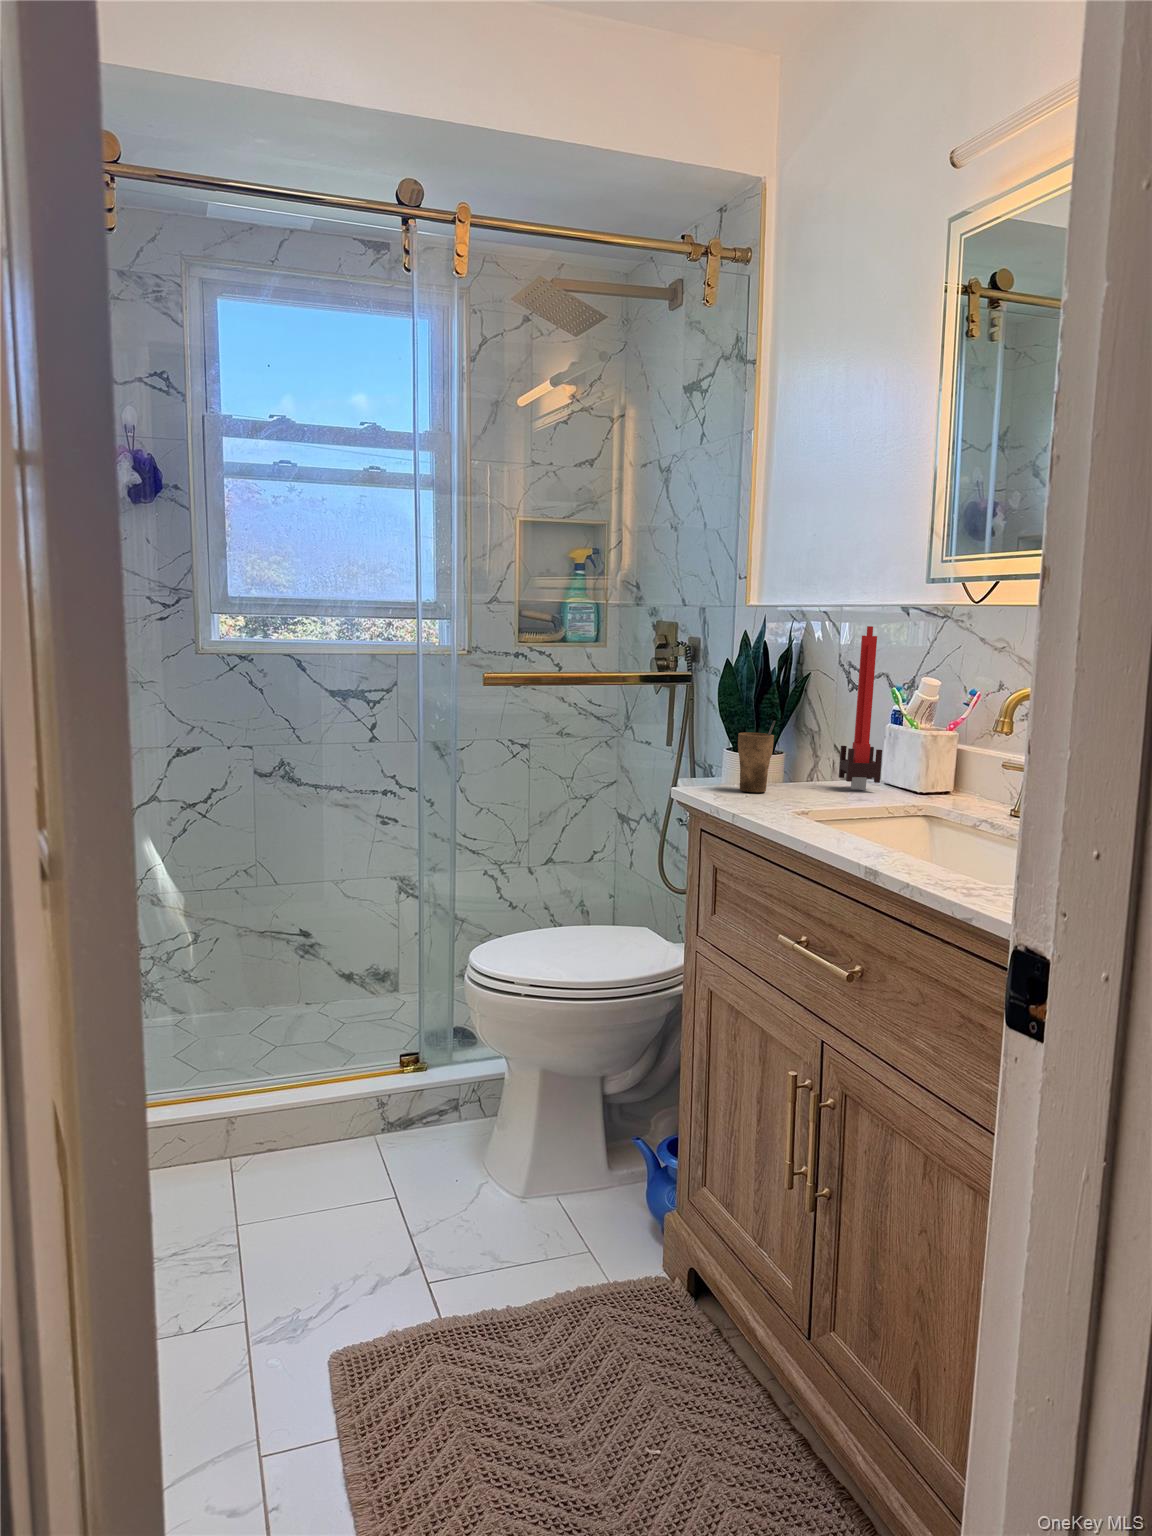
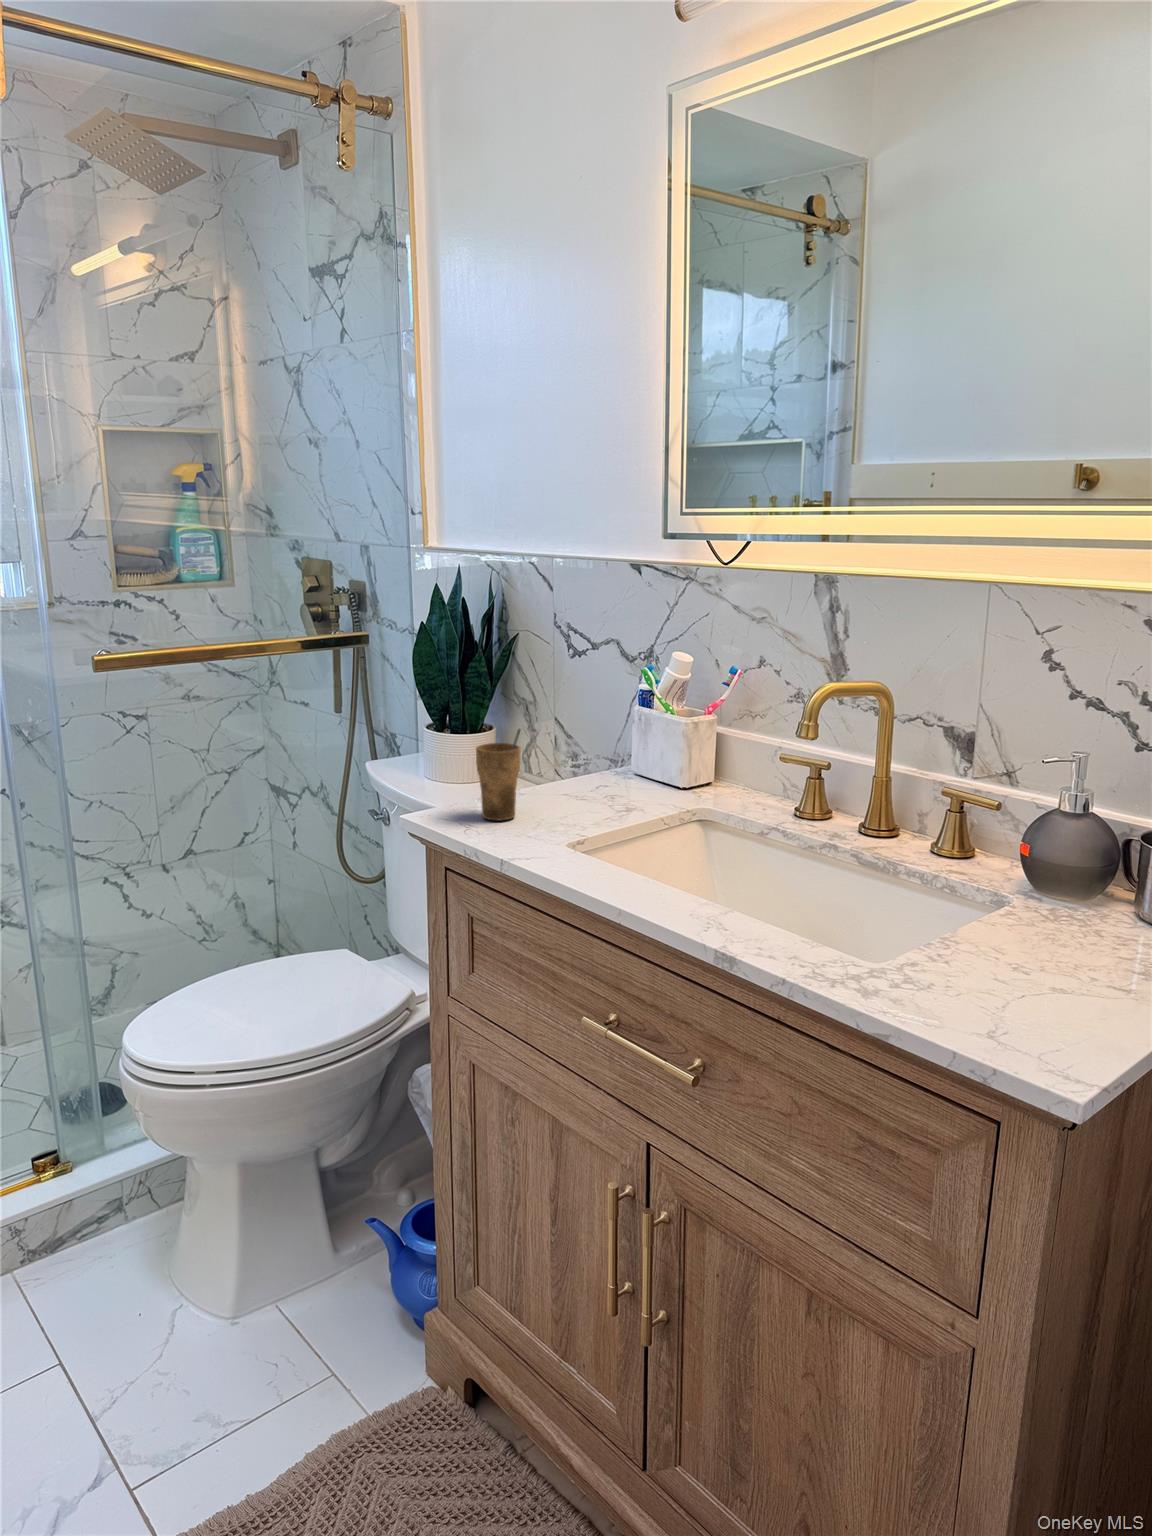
candle: present [839,626,882,790] -> none [589,599,641,795]

